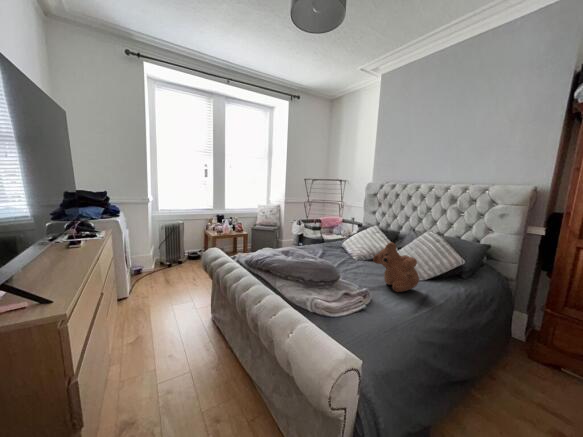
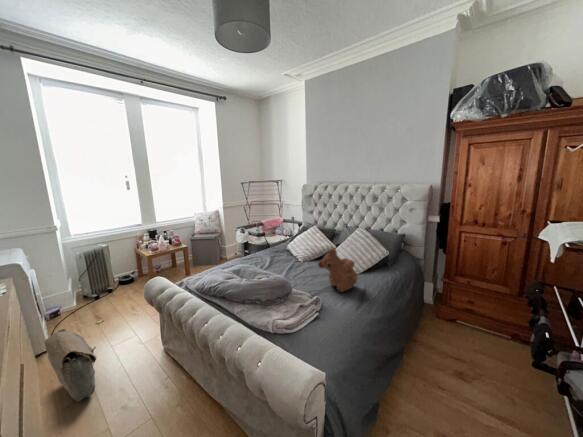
bag: none [122,278,158,342] -> present [45,329,96,402]

